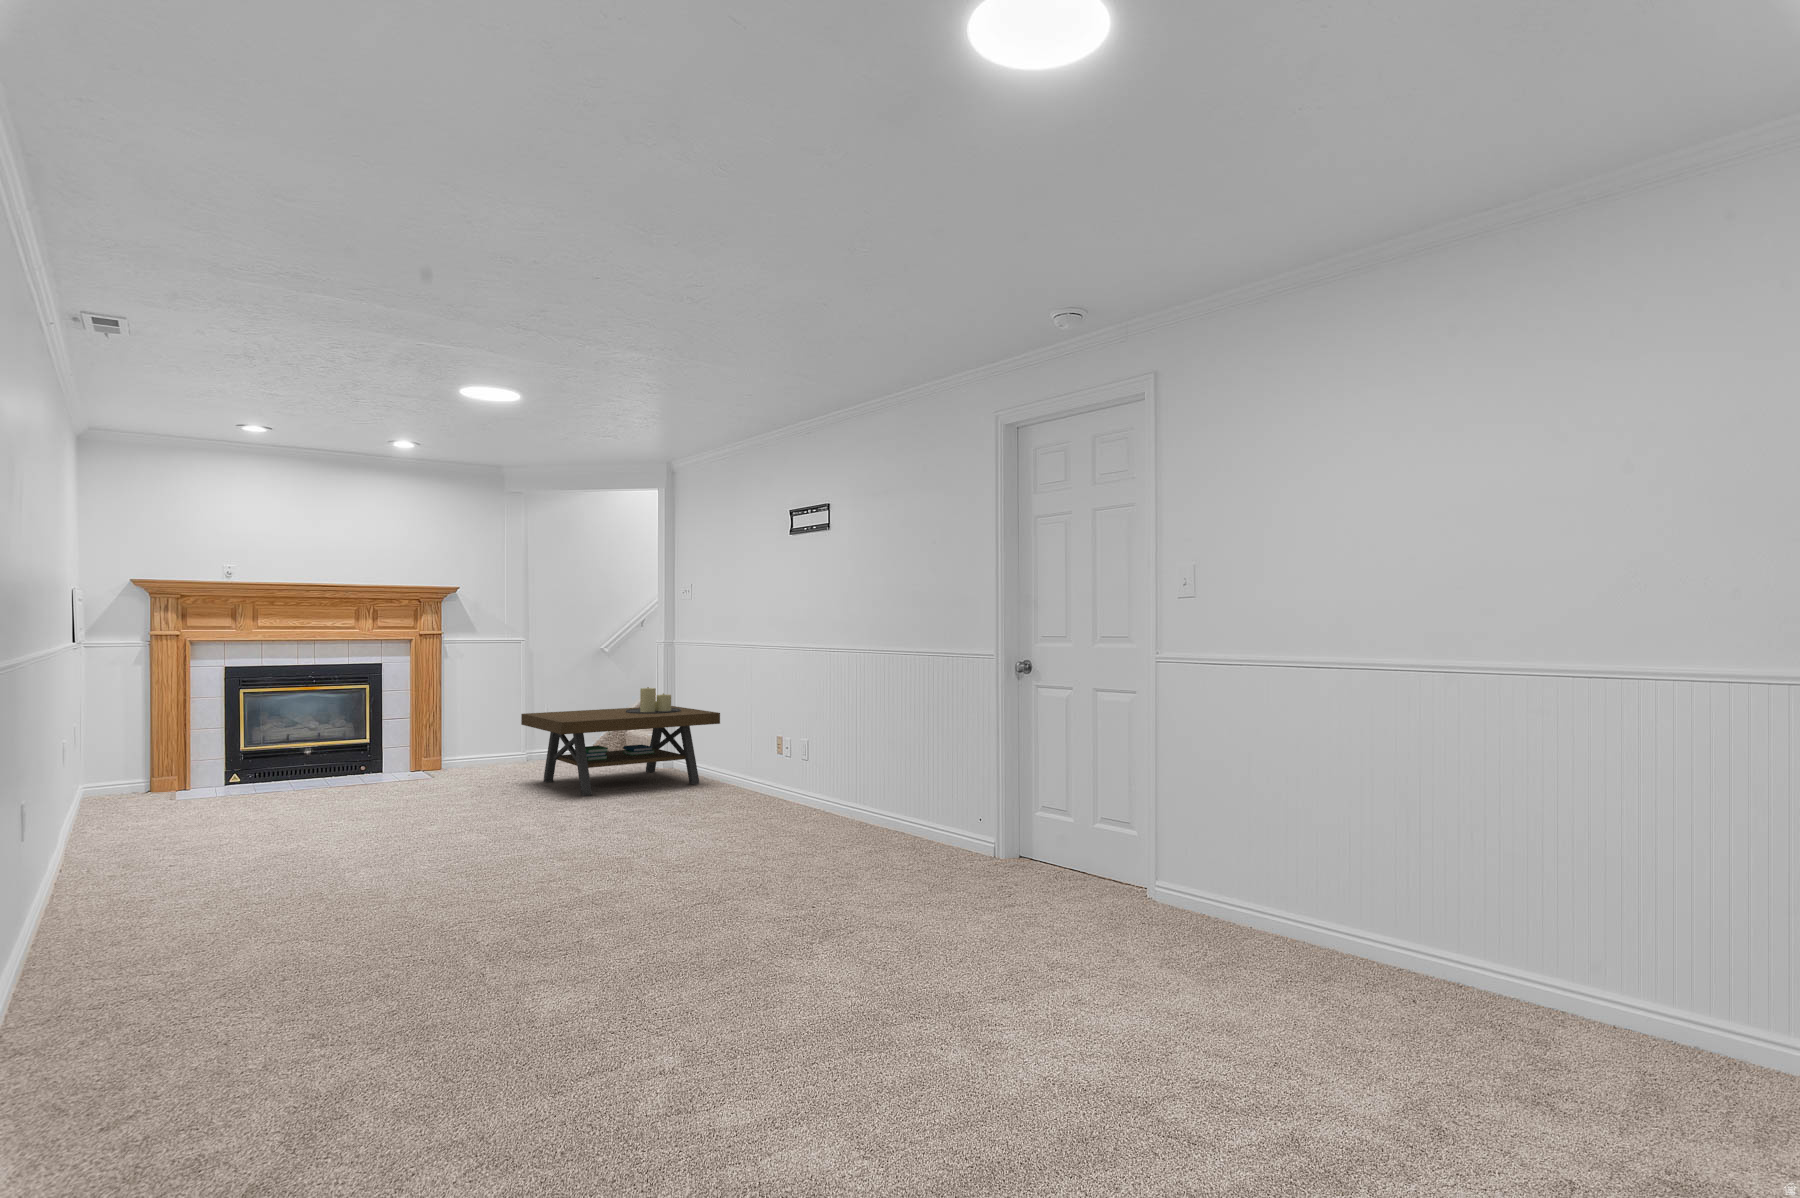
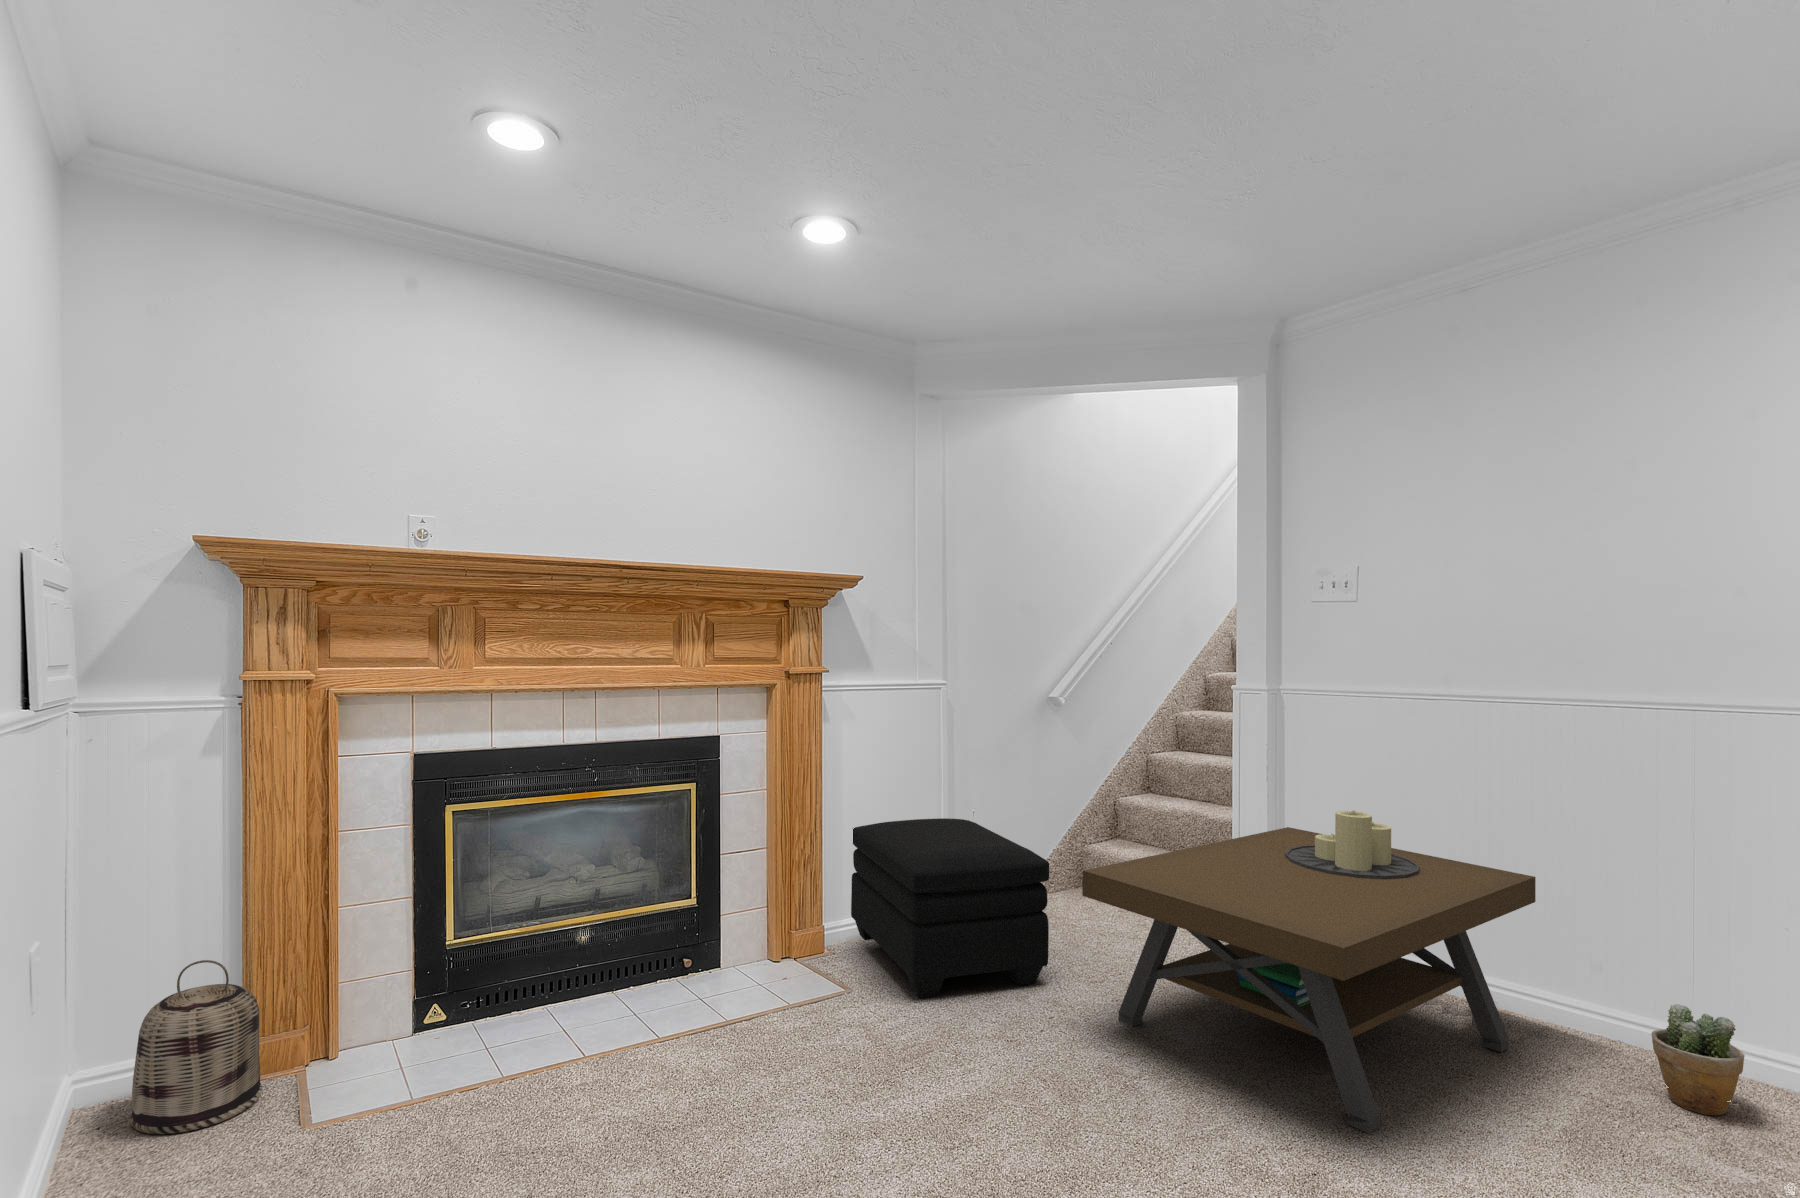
ottoman: none [459,709,533,778] -> present [851,818,1049,998]
basket: none [109,740,160,799] -> present [130,960,262,1134]
potted plant: none [721,754,750,793] -> present [1651,1004,1744,1116]

